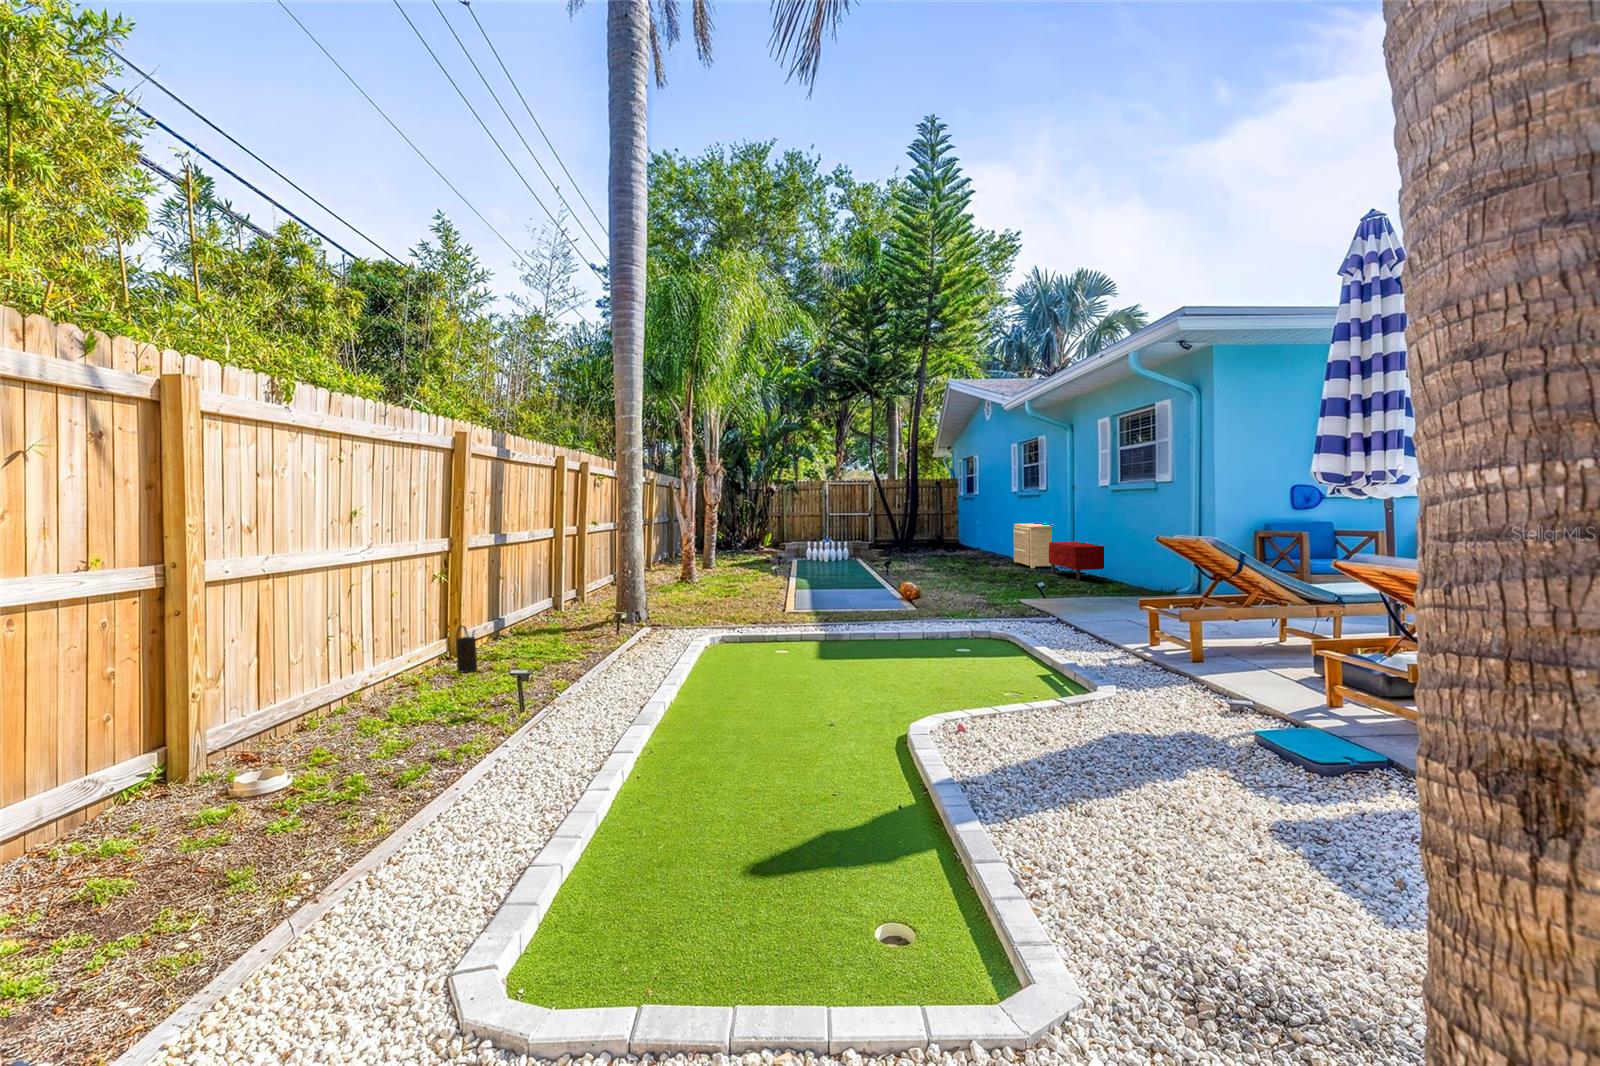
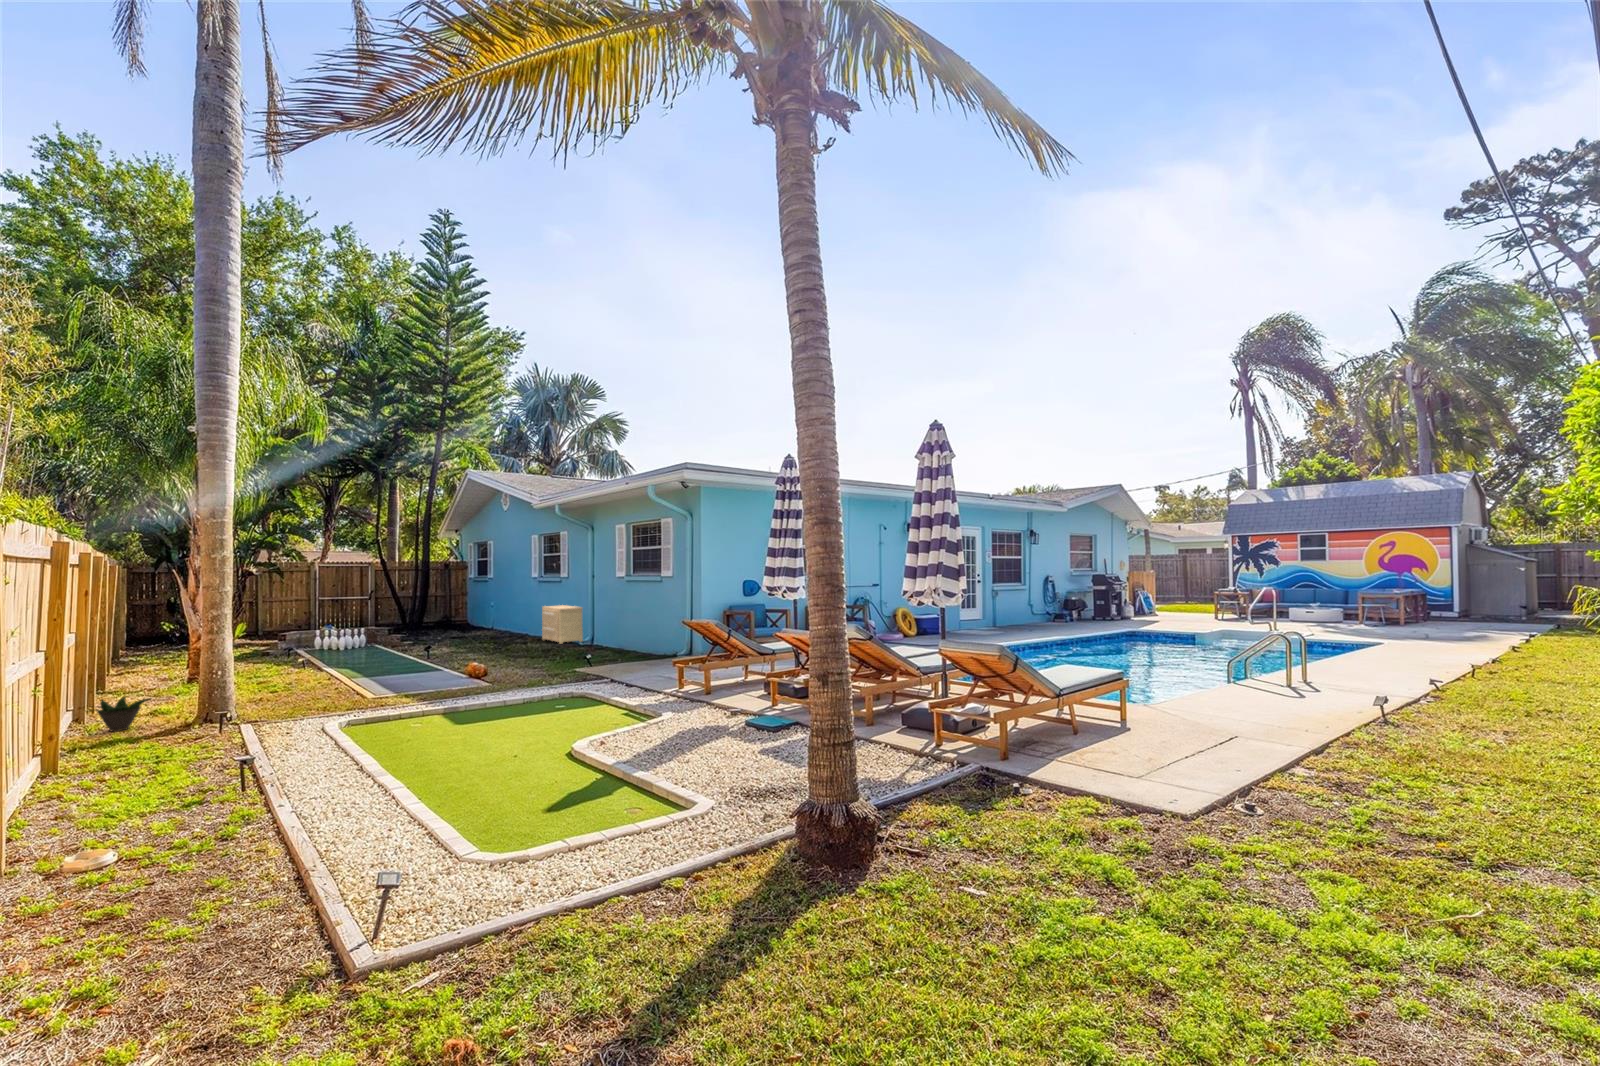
bench: present [1049,541,1106,580] -> none [577,620,627,651]
decorative plant: none [543,589,598,621] -> present [92,697,150,731]
watering can: present [456,626,478,673] -> none [67,735,93,784]

